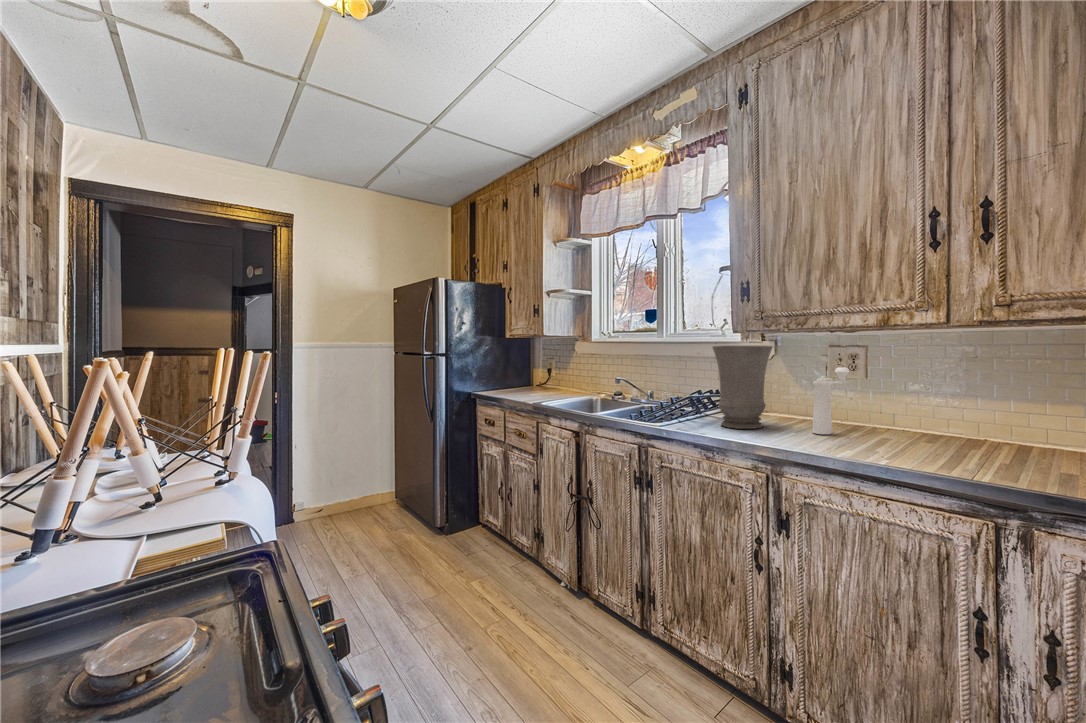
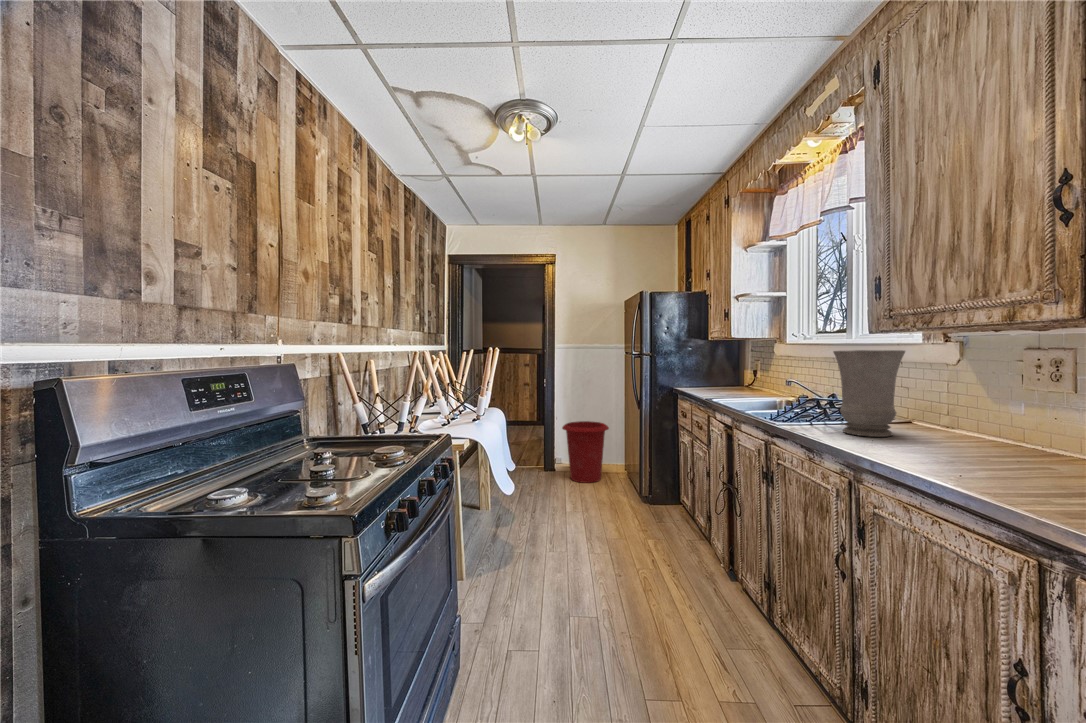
pepper mill: present [812,367,849,434] -> none [939,376,1004,450]
waste bin: none [307,441,374,525] -> present [562,421,609,483]

